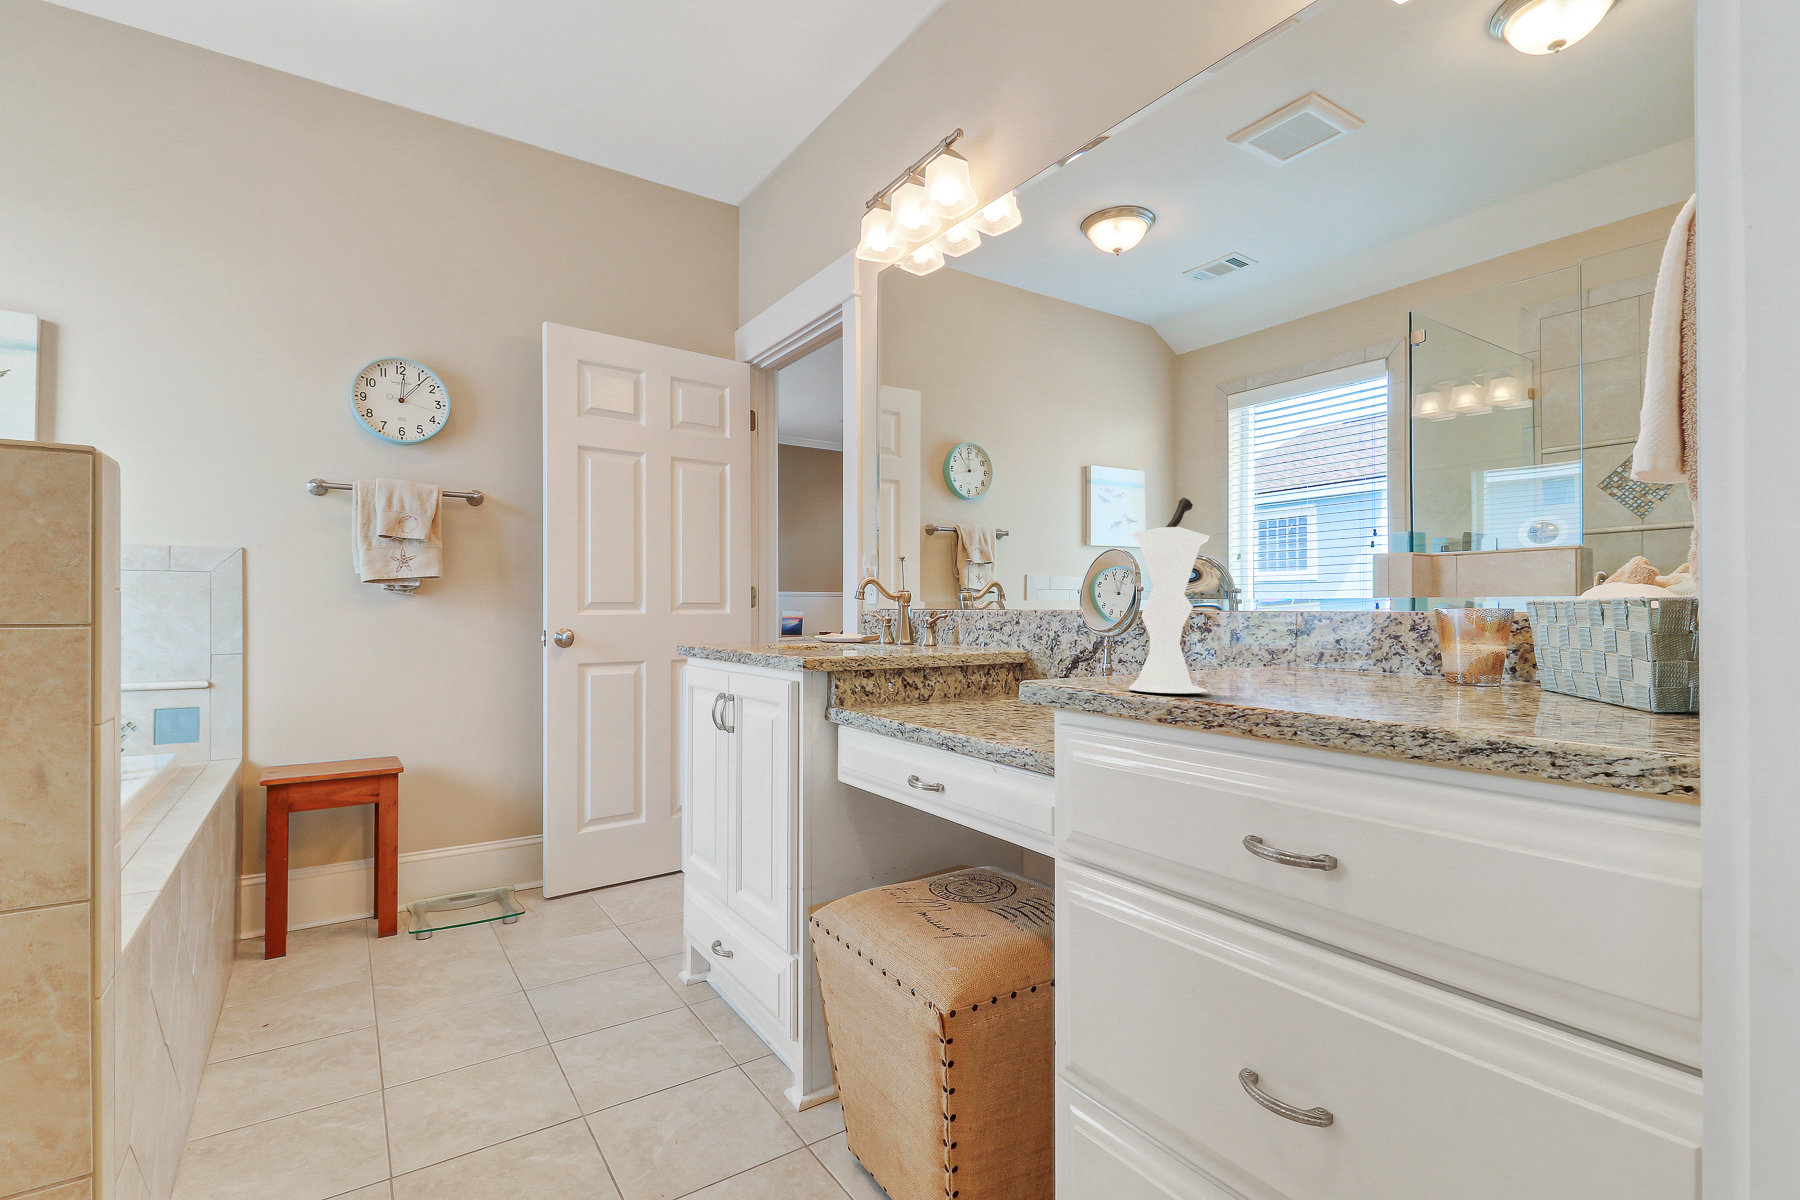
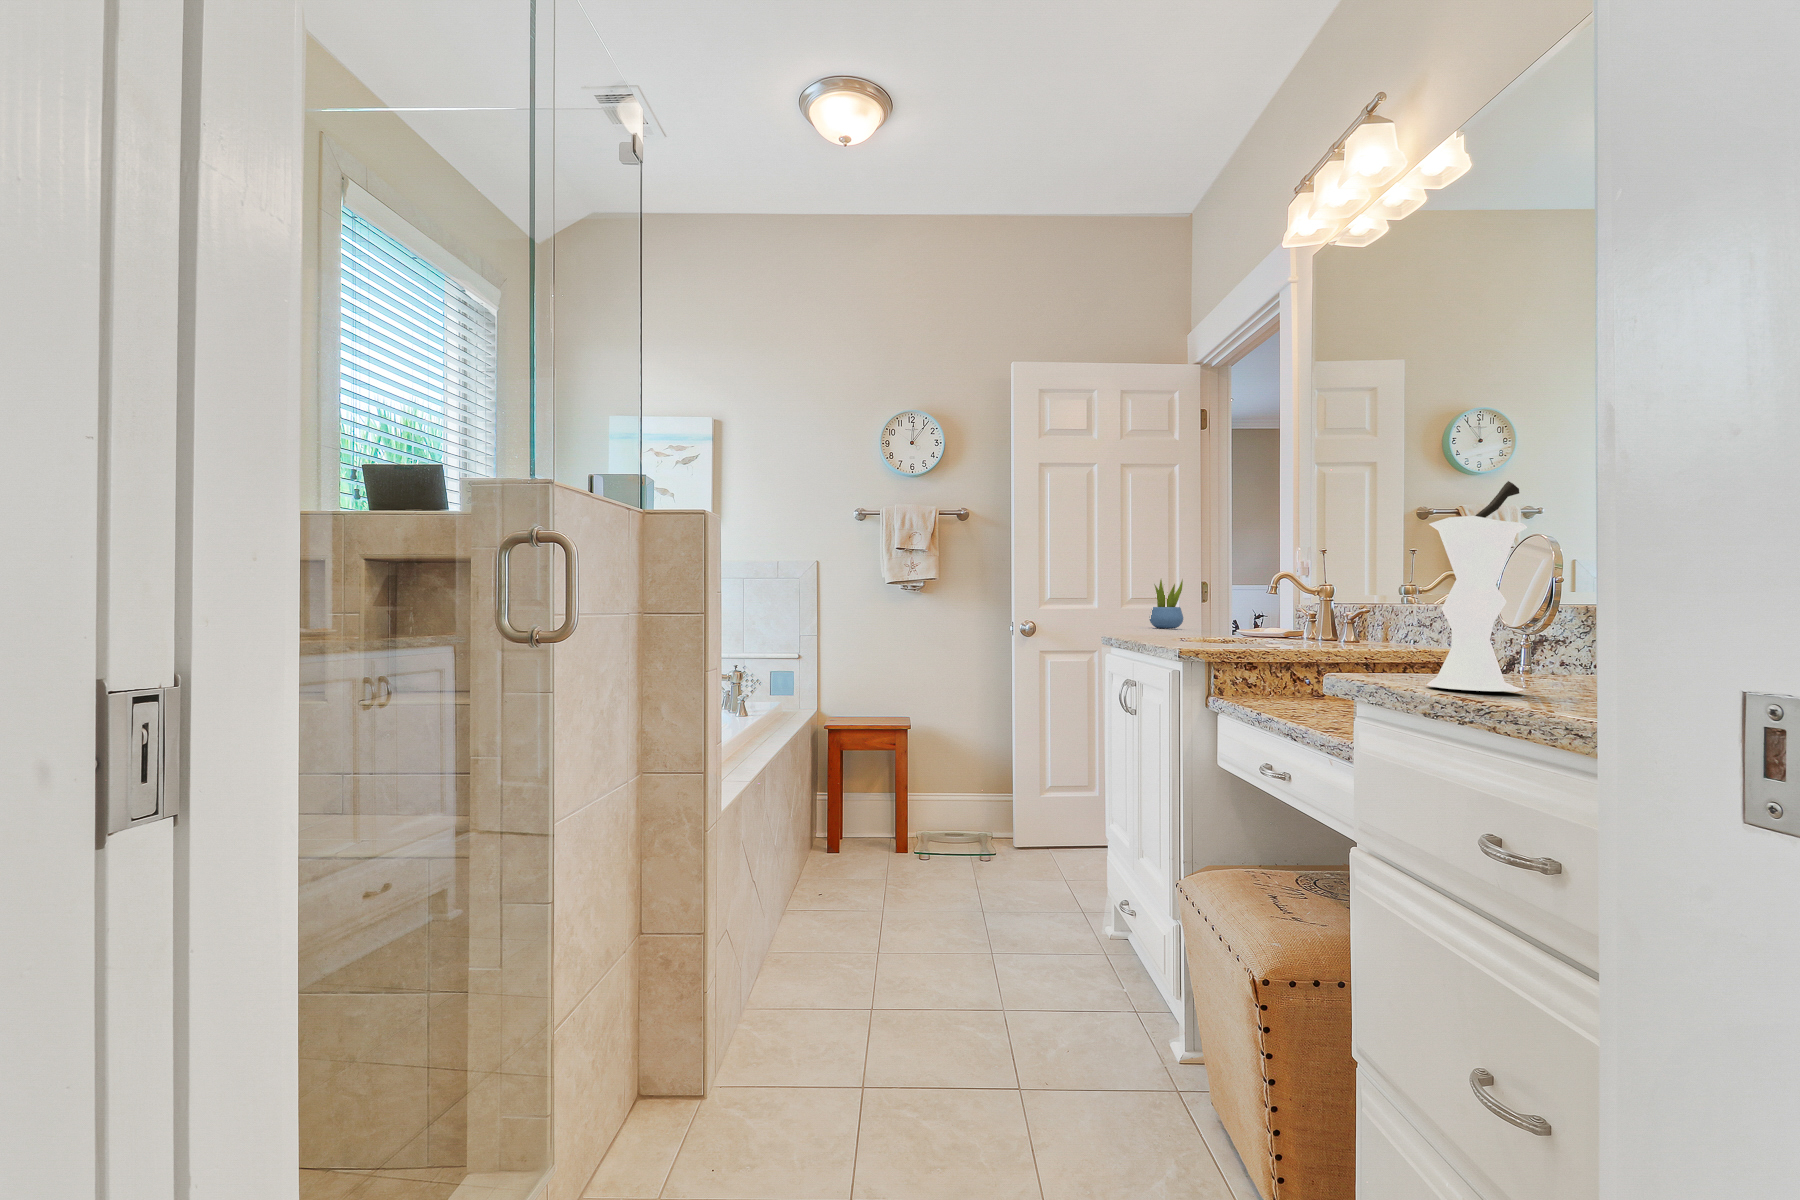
succulent plant: none [697,581,732,634] -> present [1149,580,1183,628]

